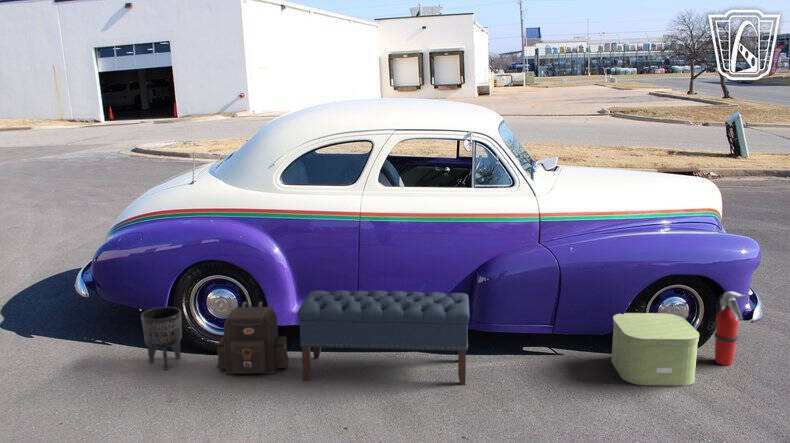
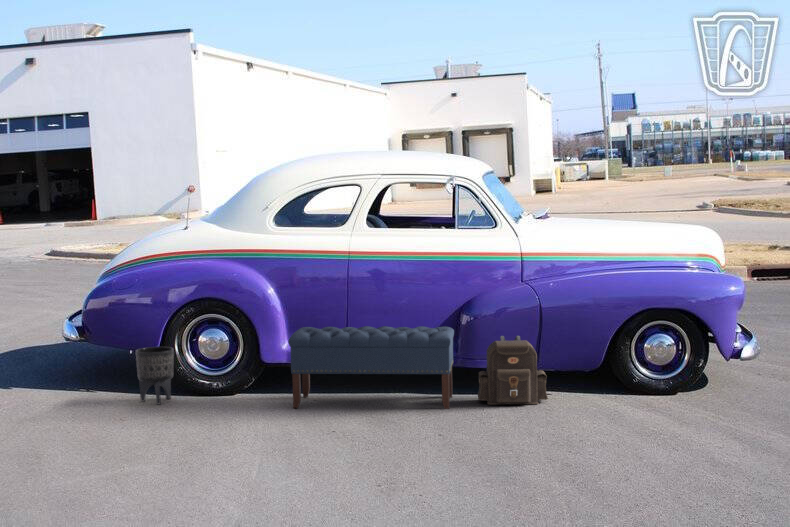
fire extinguisher: present [714,292,746,365] -> none [696,322,718,396]
backpack: present [217,302,289,374] -> present [478,336,548,405]
storage box: present [611,313,700,386] -> none [596,348,672,407]

